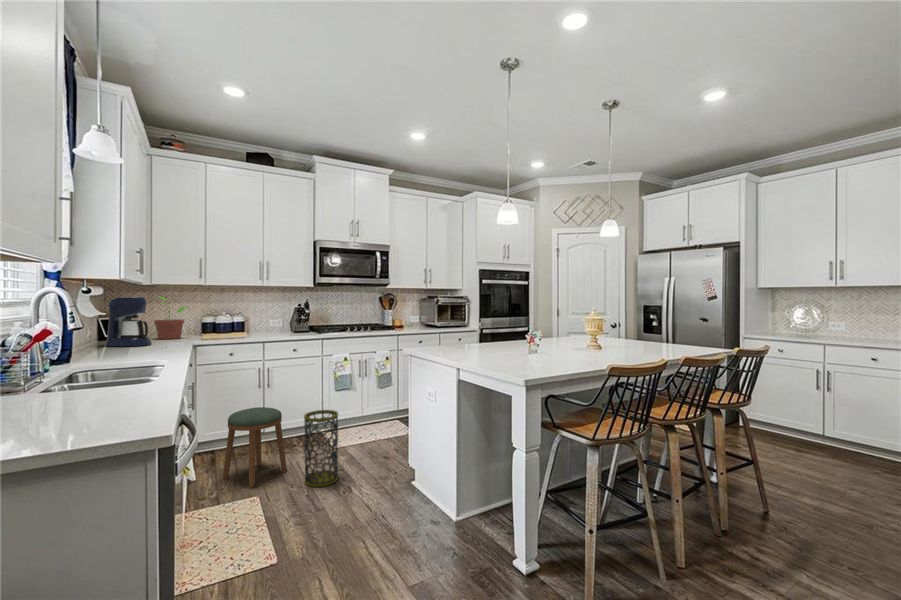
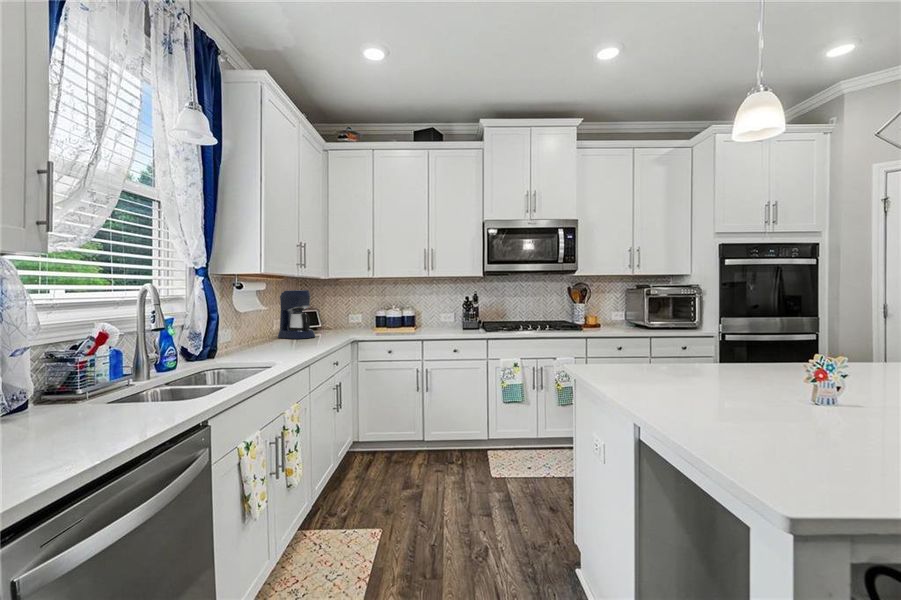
potted plant: present [154,297,187,339] -> none [332,290,360,332]
stool: present [223,407,287,488] -> none [360,416,425,514]
trash can: present [304,410,338,487] -> none [432,433,475,538]

